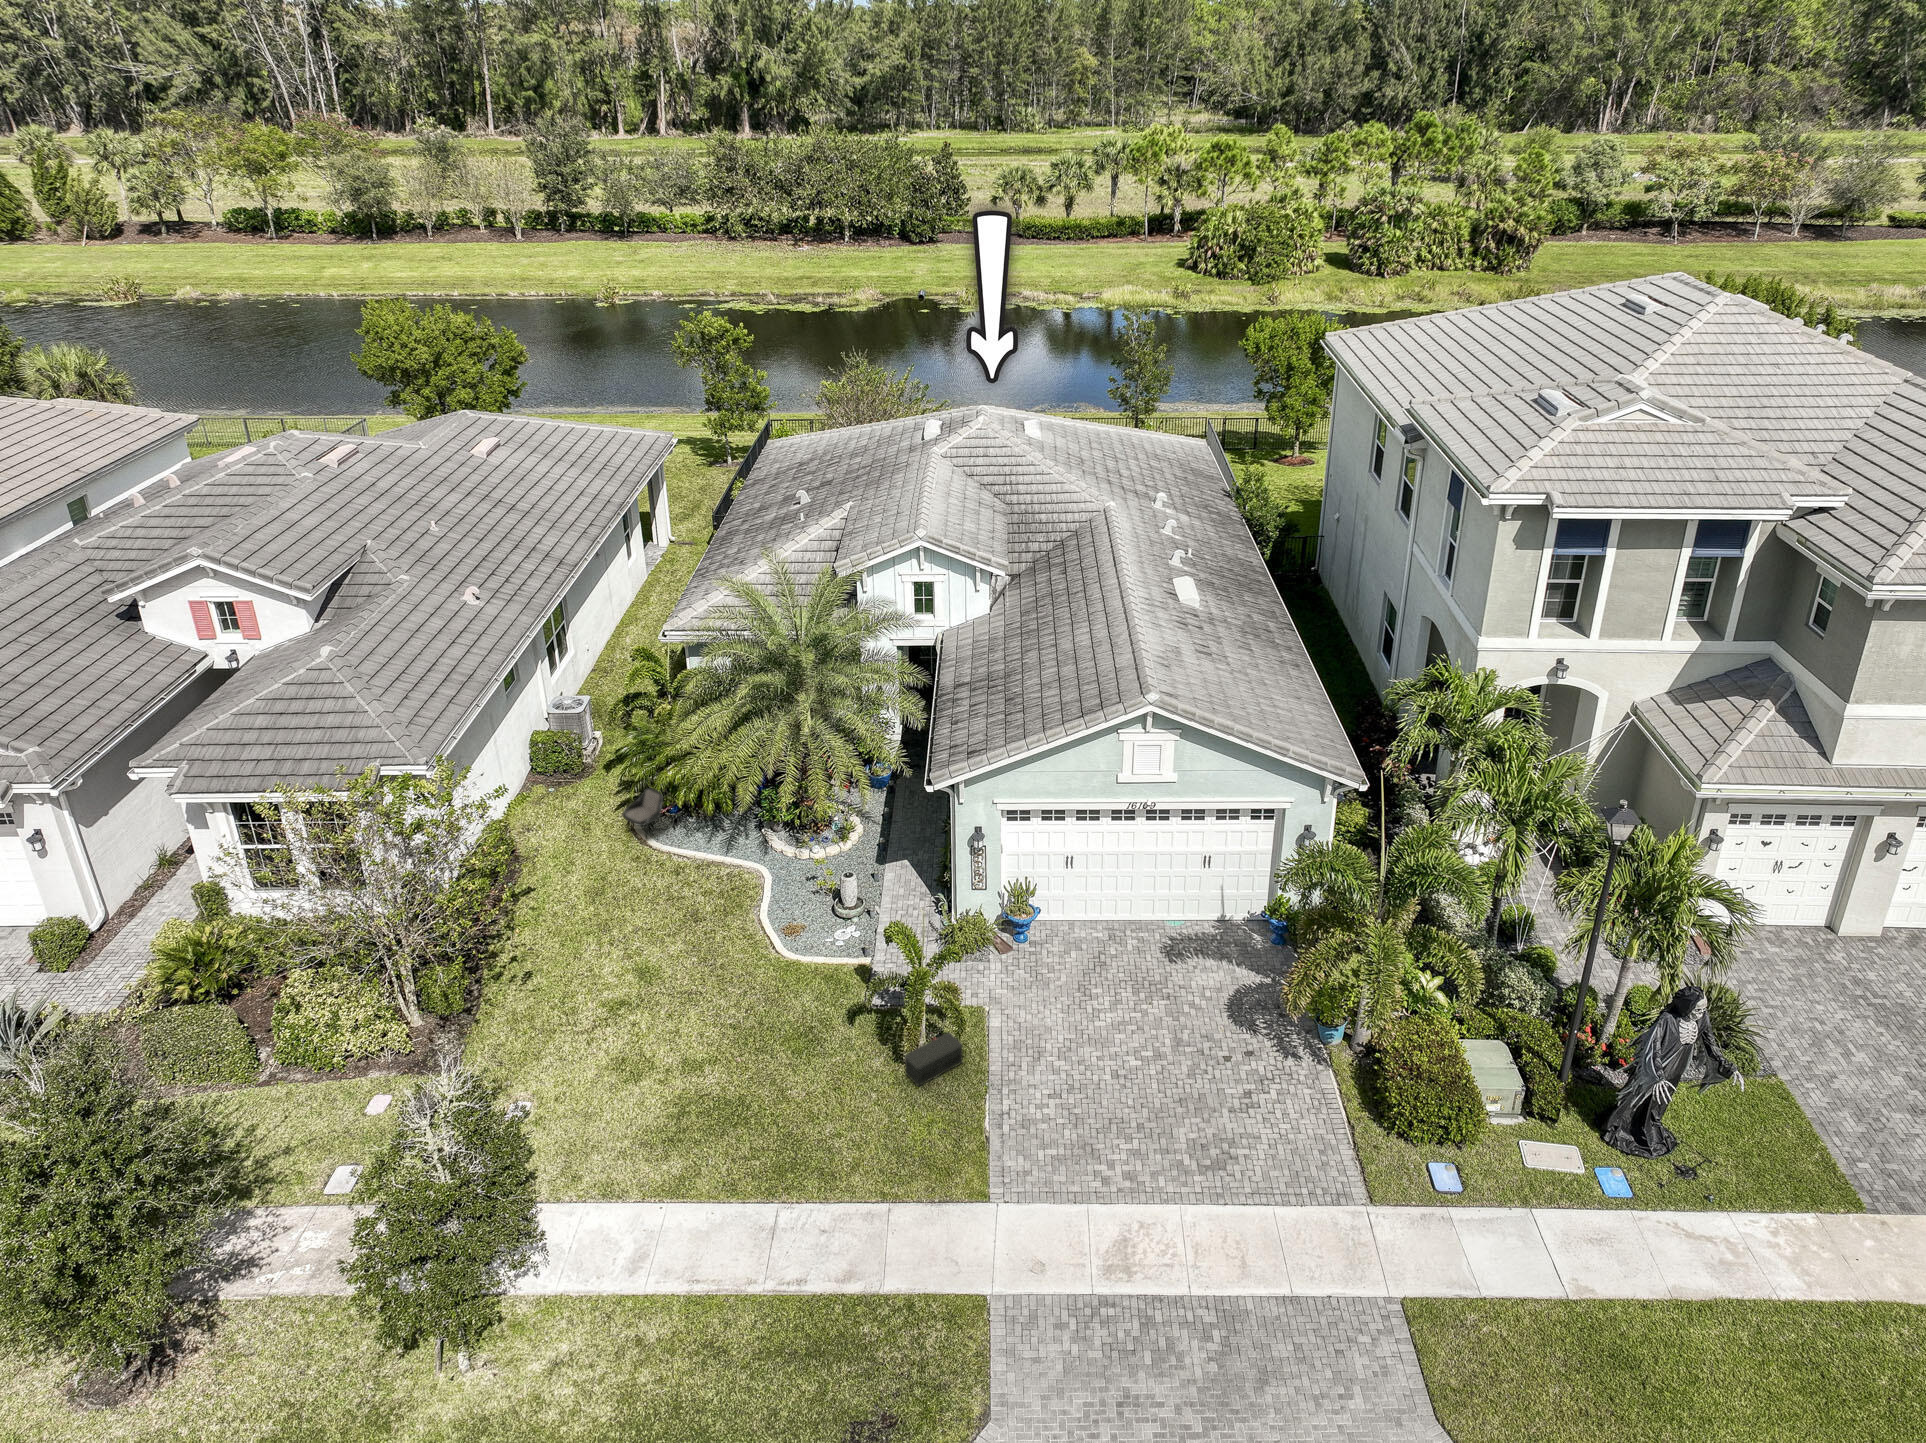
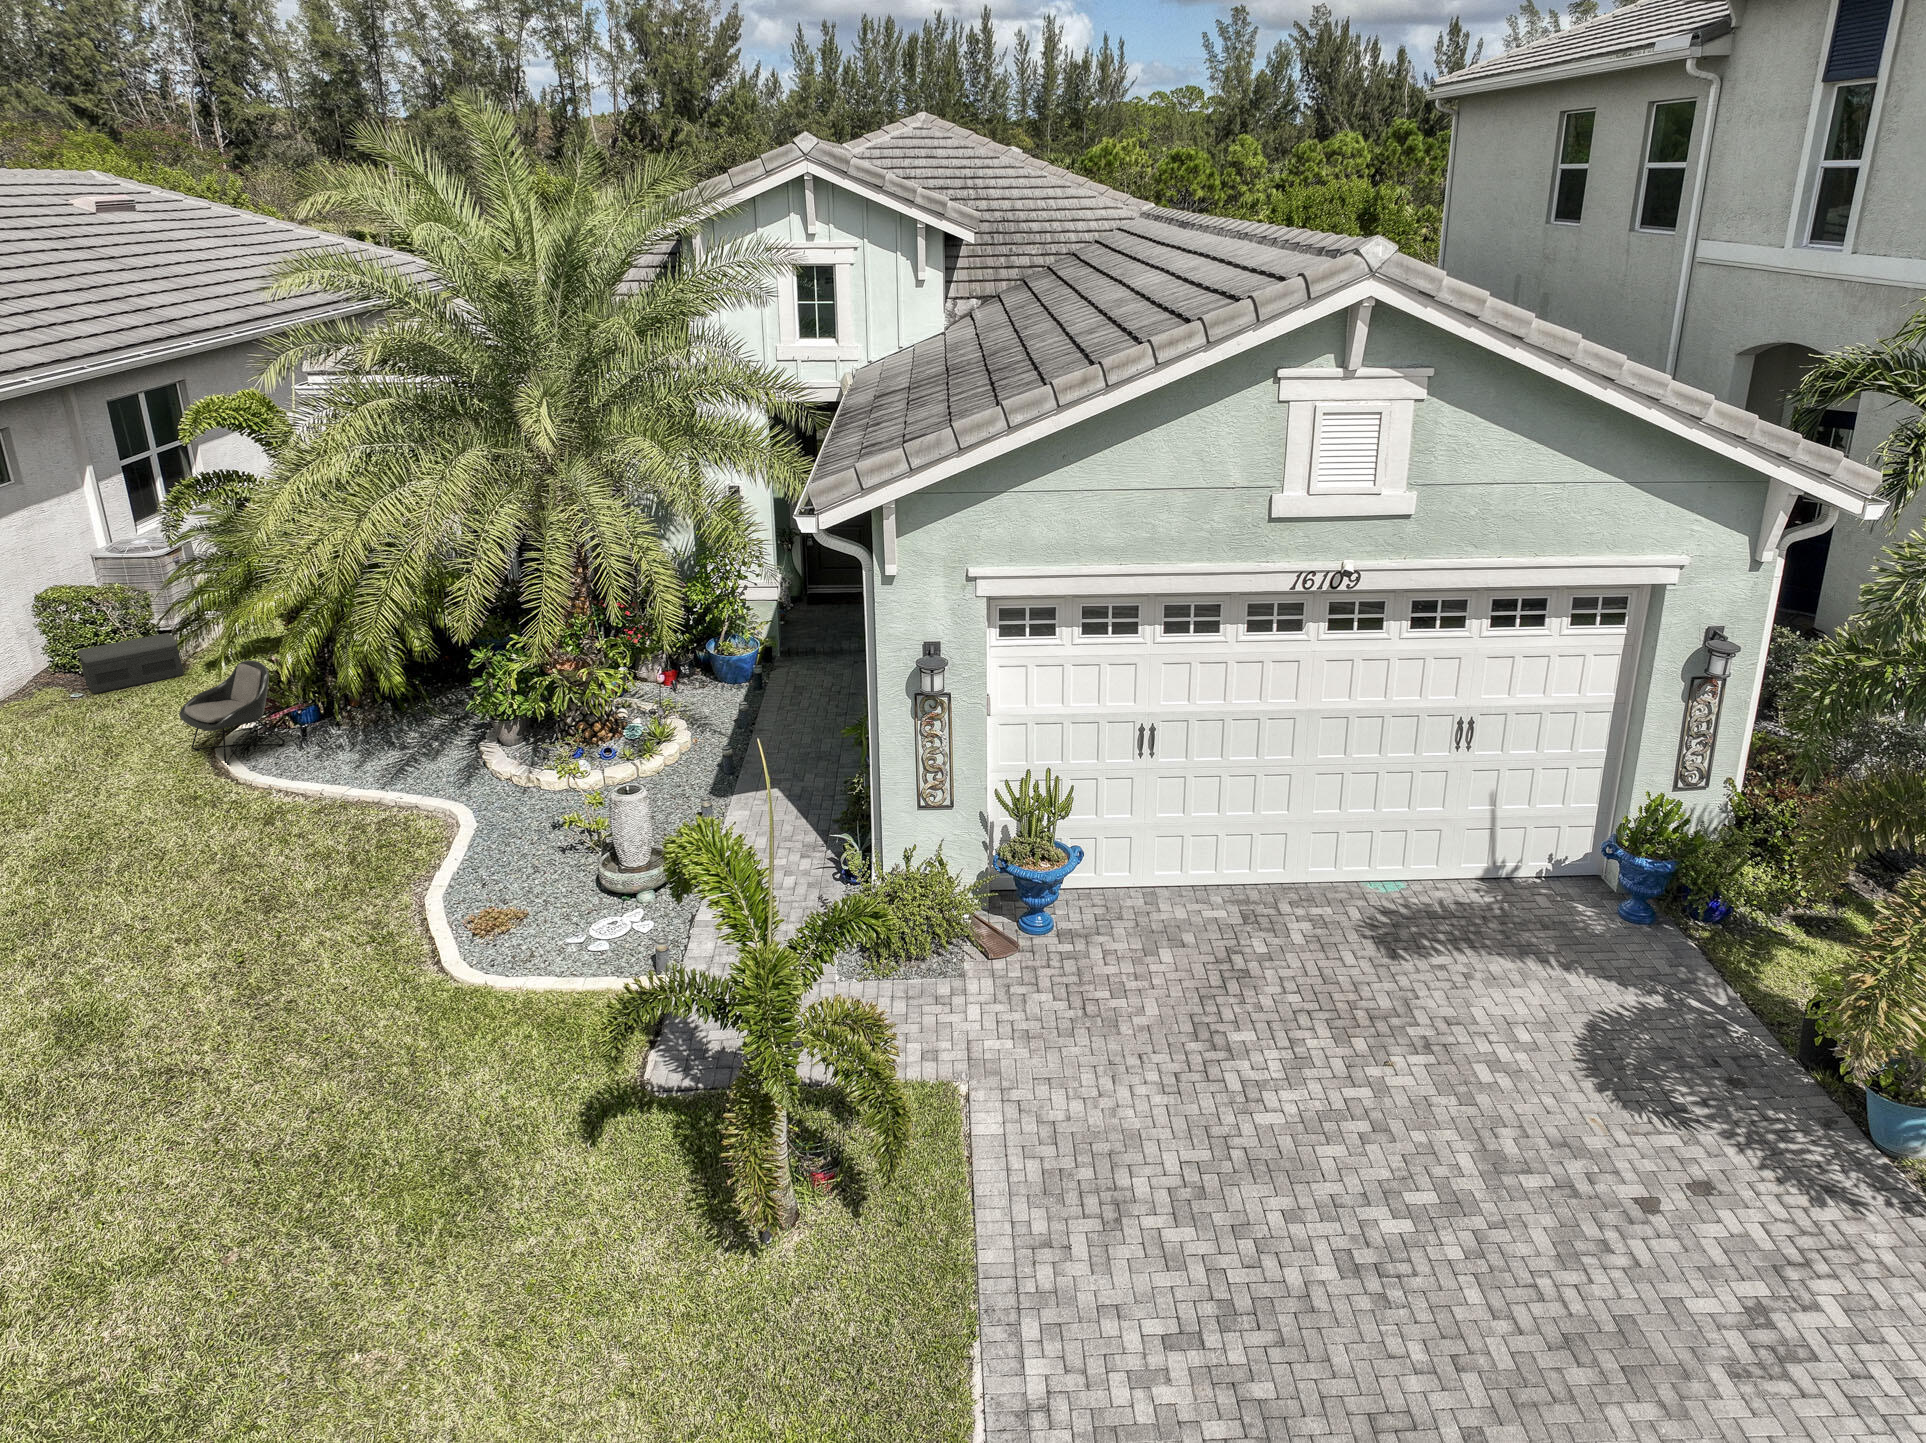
storage bench: present [904,1032,963,1086] -> present [77,633,184,694]

